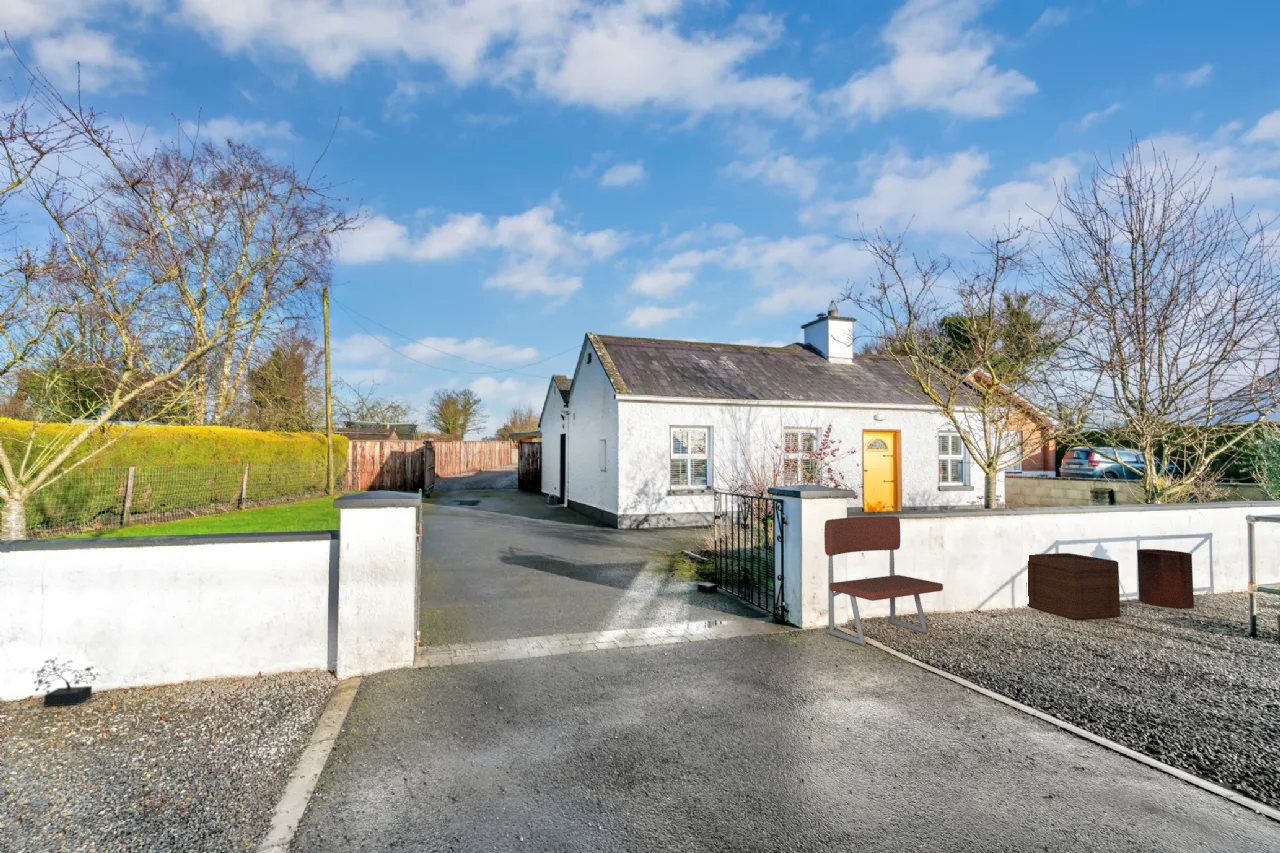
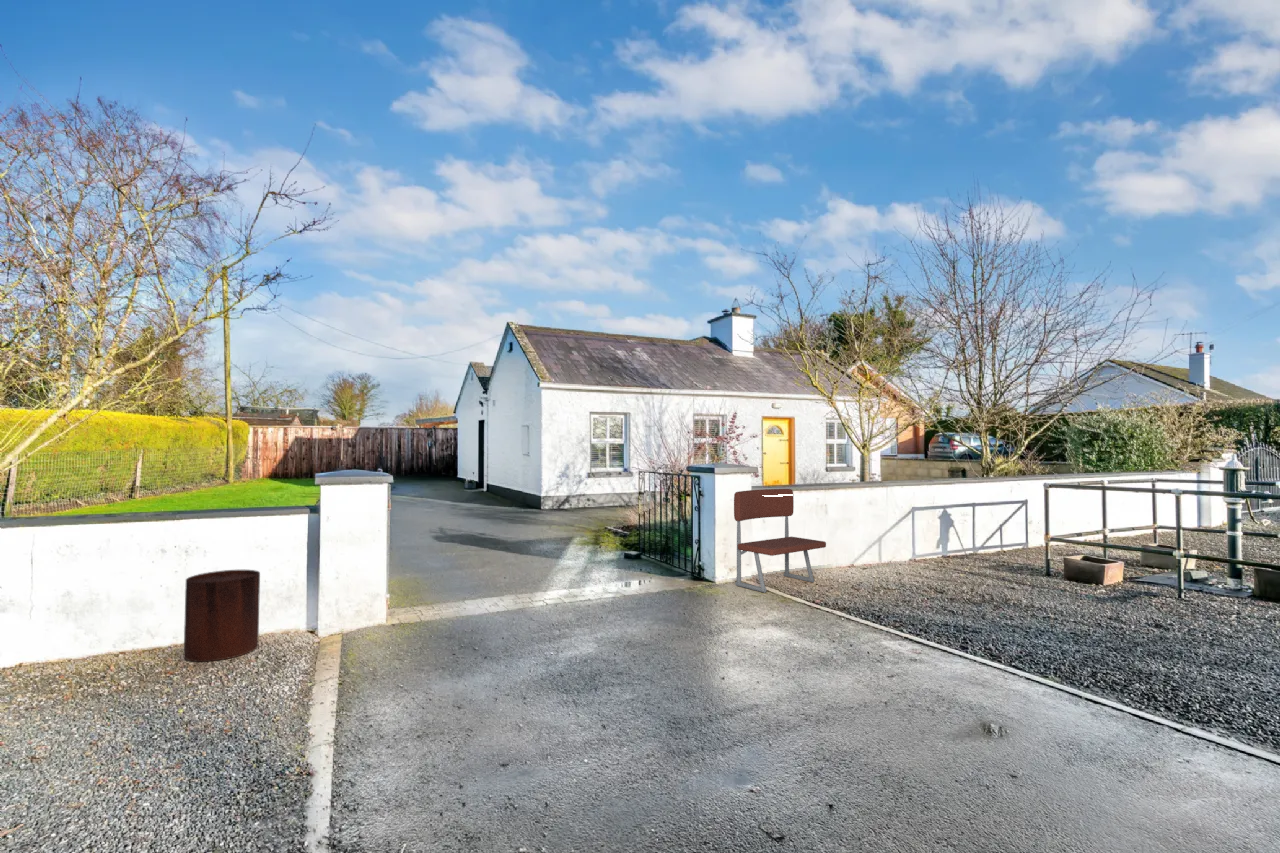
trash can: present [1137,549,1194,608] -> present [184,570,260,662]
wooden crate: present [1026,553,1120,620] -> none [890,517,957,569]
decorative plant: present [34,660,98,707] -> none [28,627,92,671]

